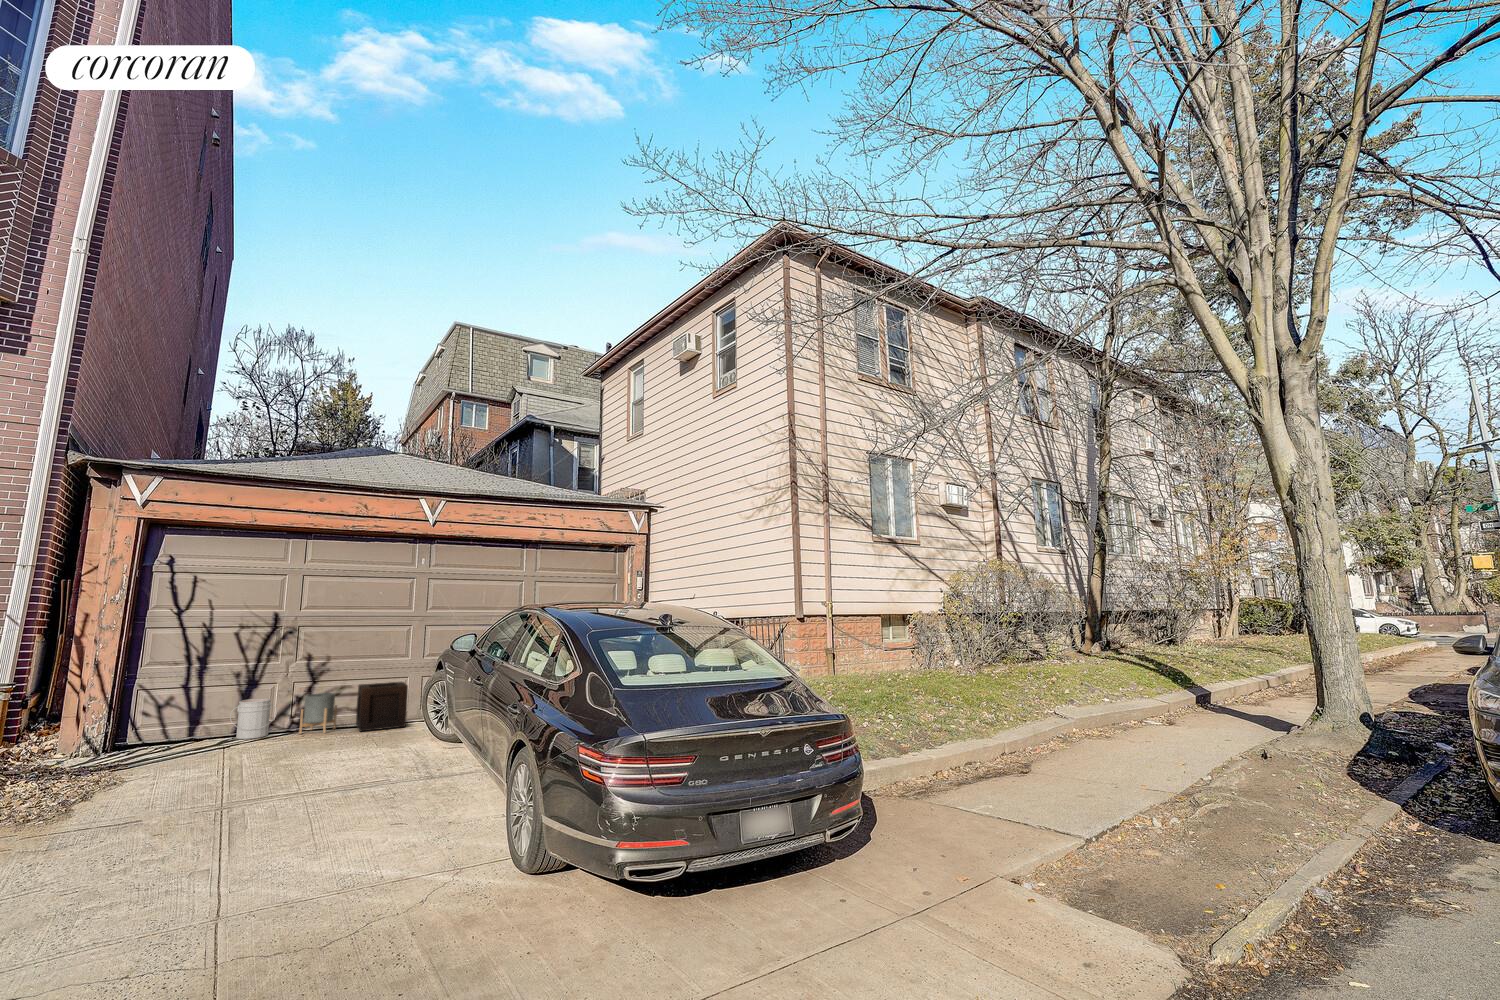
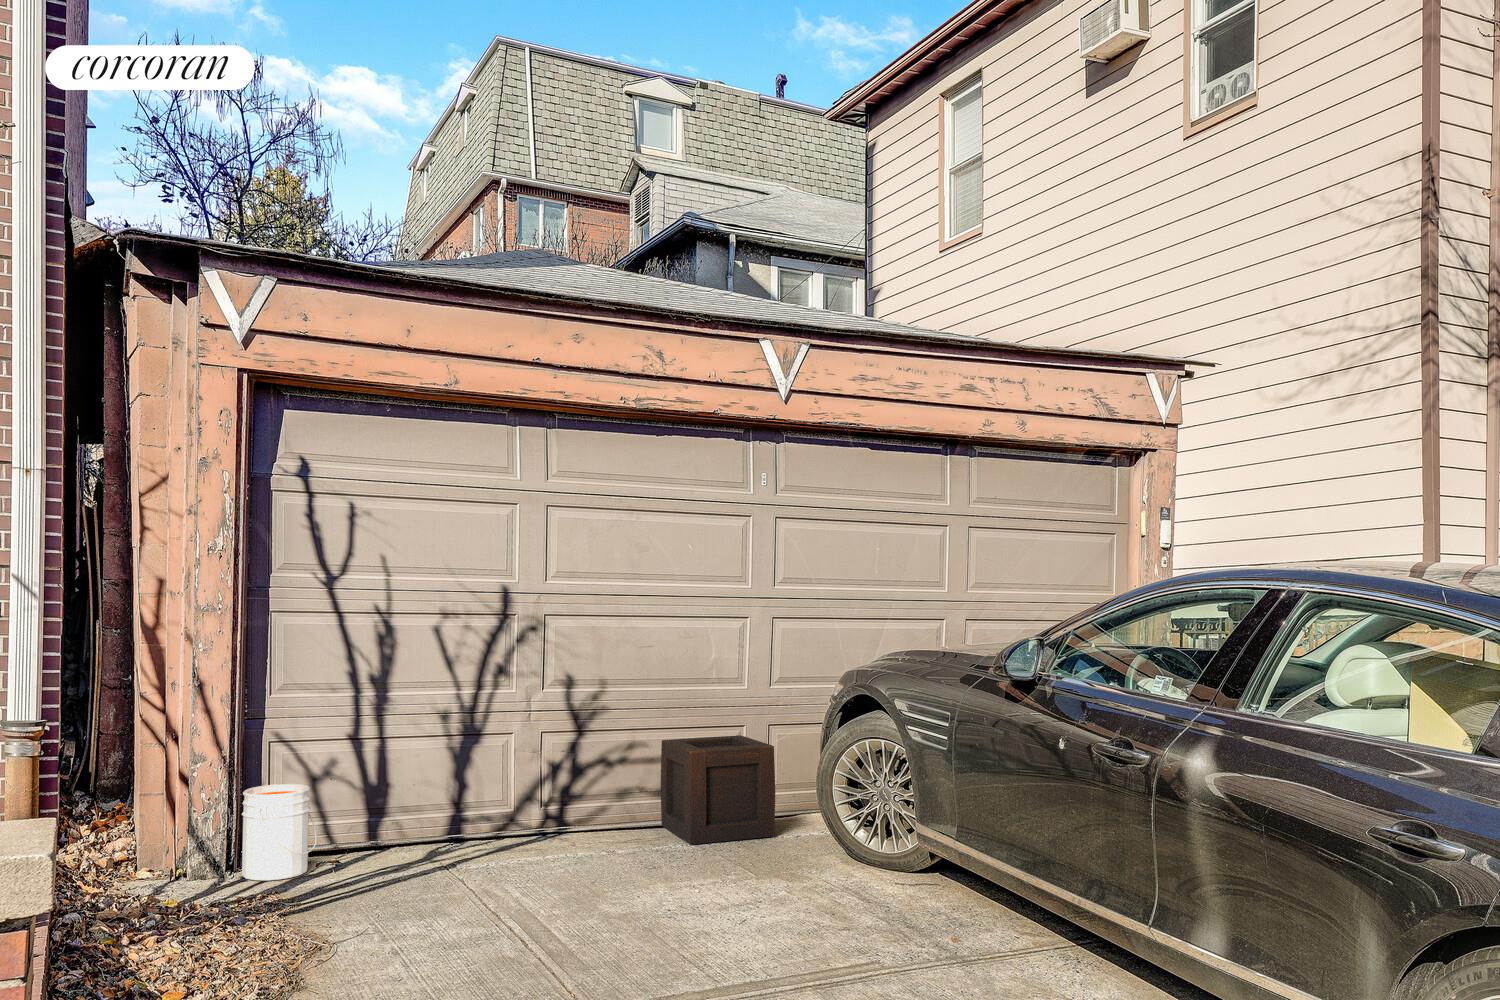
planter: present [299,693,337,734] -> none [571,757,631,845]
bucket: present [230,698,277,739] -> present [242,784,317,881]

